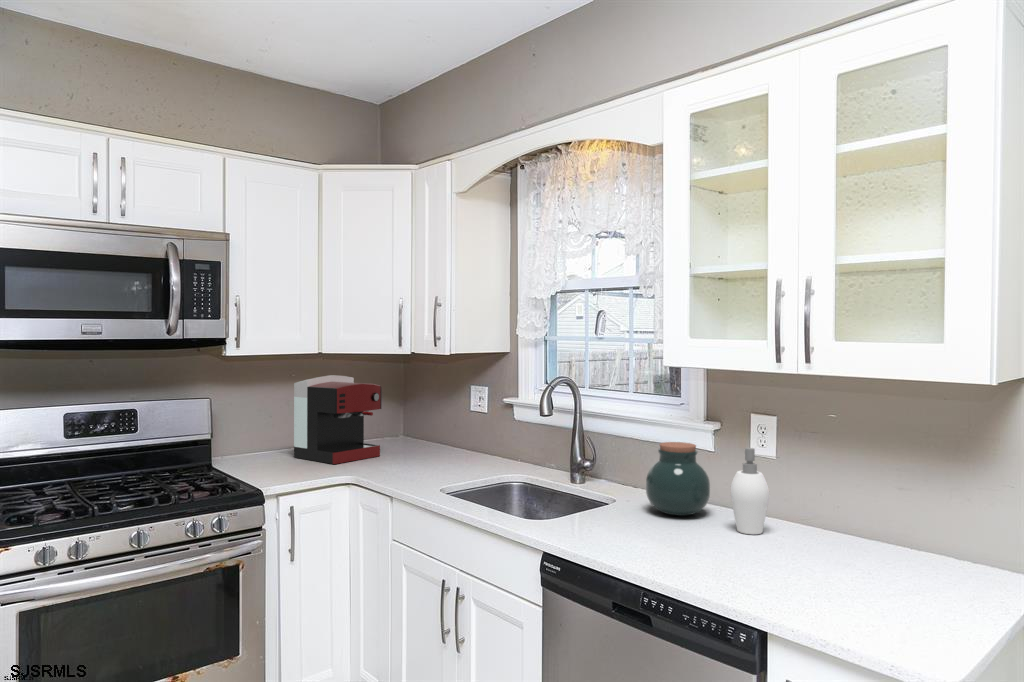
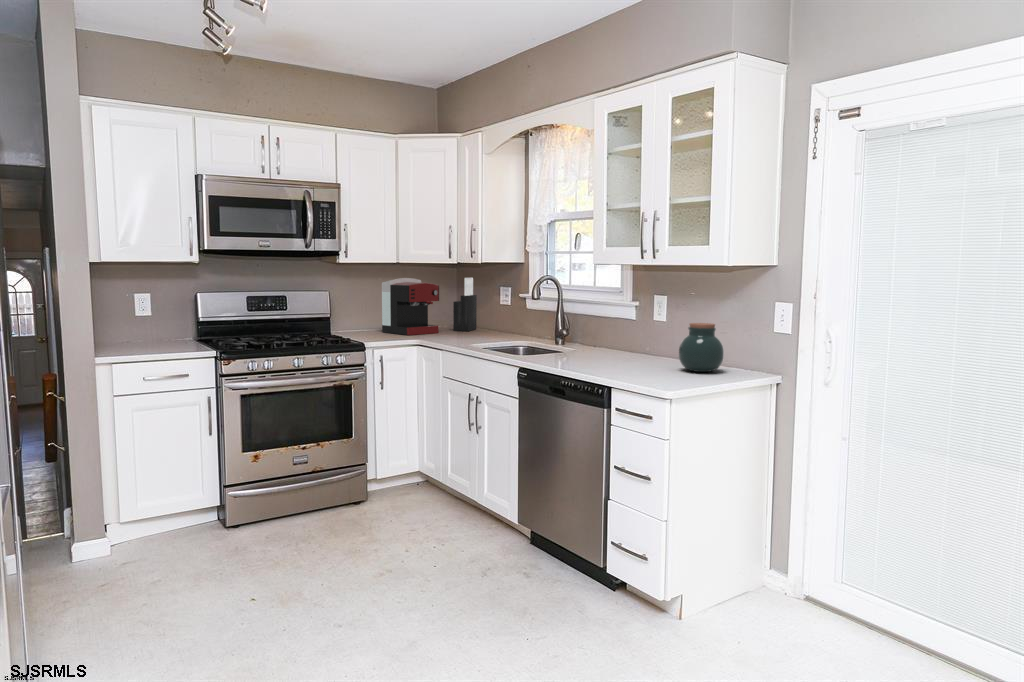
knife block: none [401,372,433,450] -> present [453,278,477,331]
jar: present [646,442,710,516] -> present [679,323,724,372]
soap dispenser: present [730,448,779,534] -> none [629,314,654,362]

